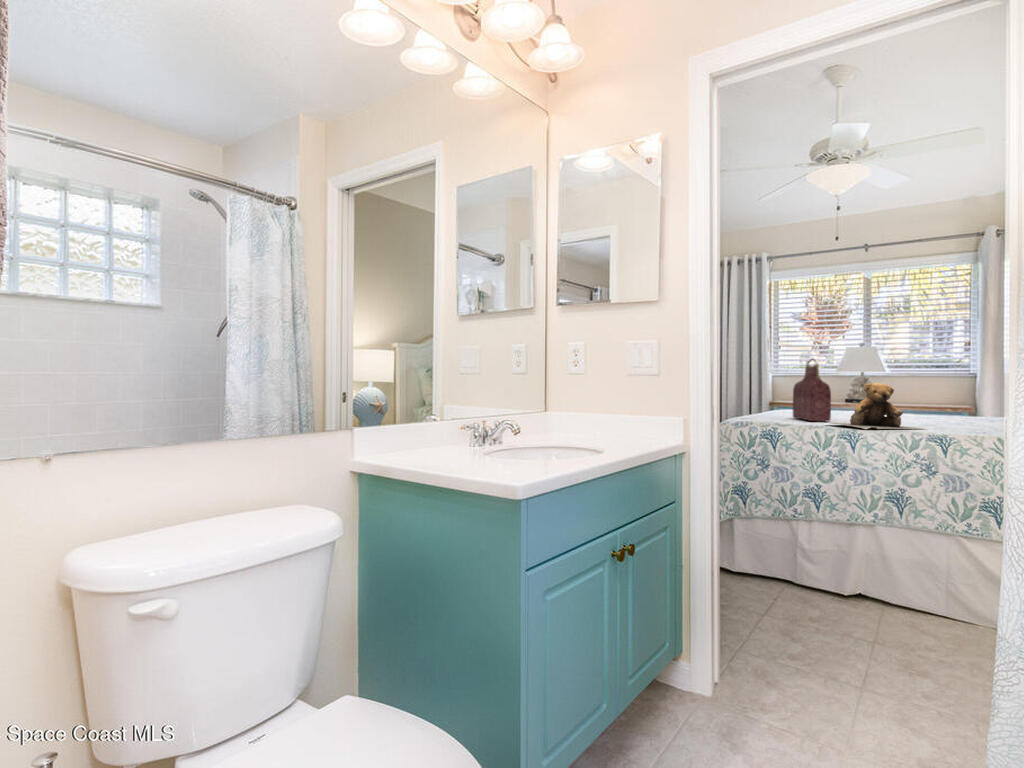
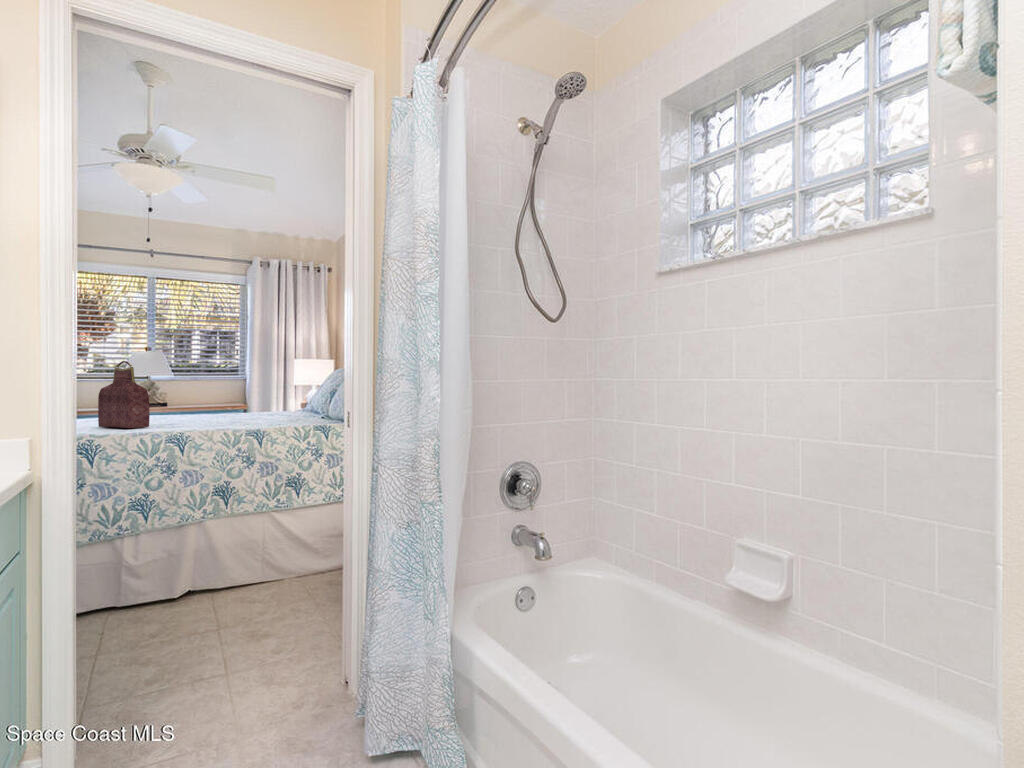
teddy bear: present [831,383,922,429] -> none [149,386,251,431]

